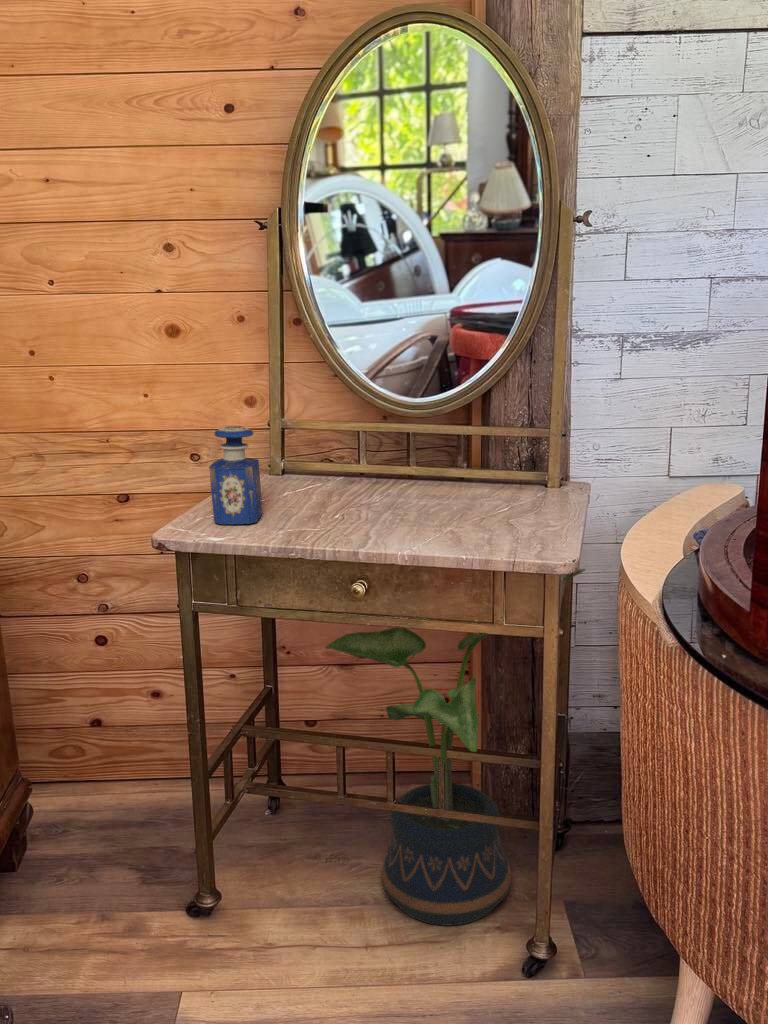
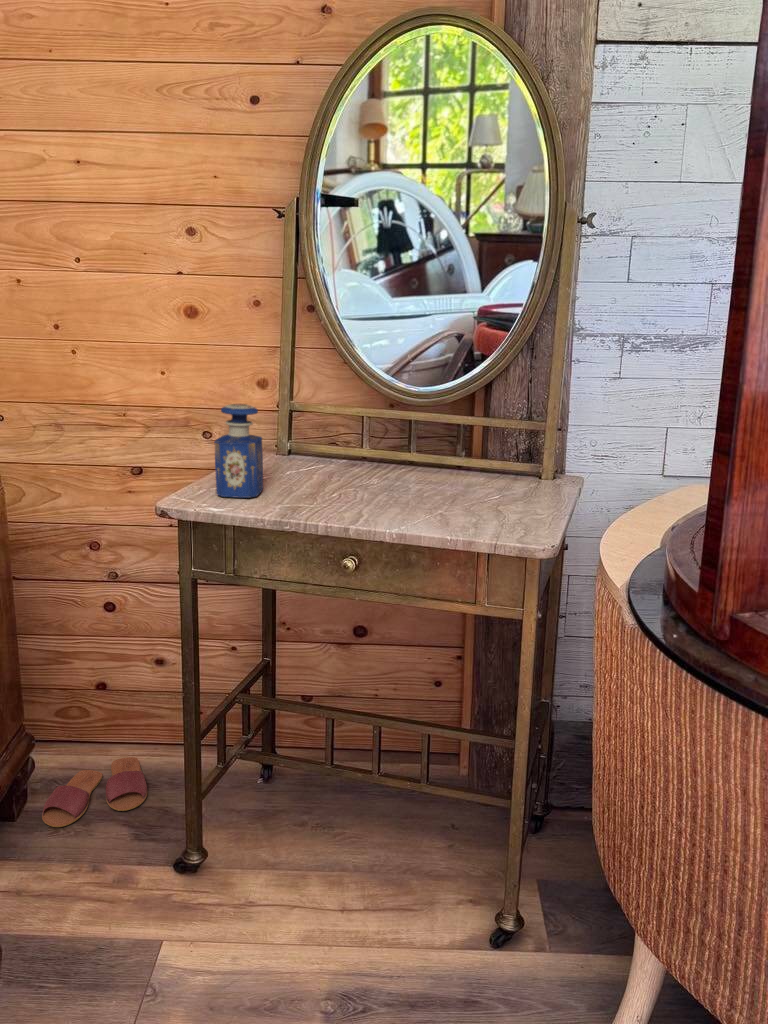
potted plant: present [325,569,585,926] -> none [319,557,574,896]
slippers: none [44,794,153,875] -> present [42,757,148,827]

